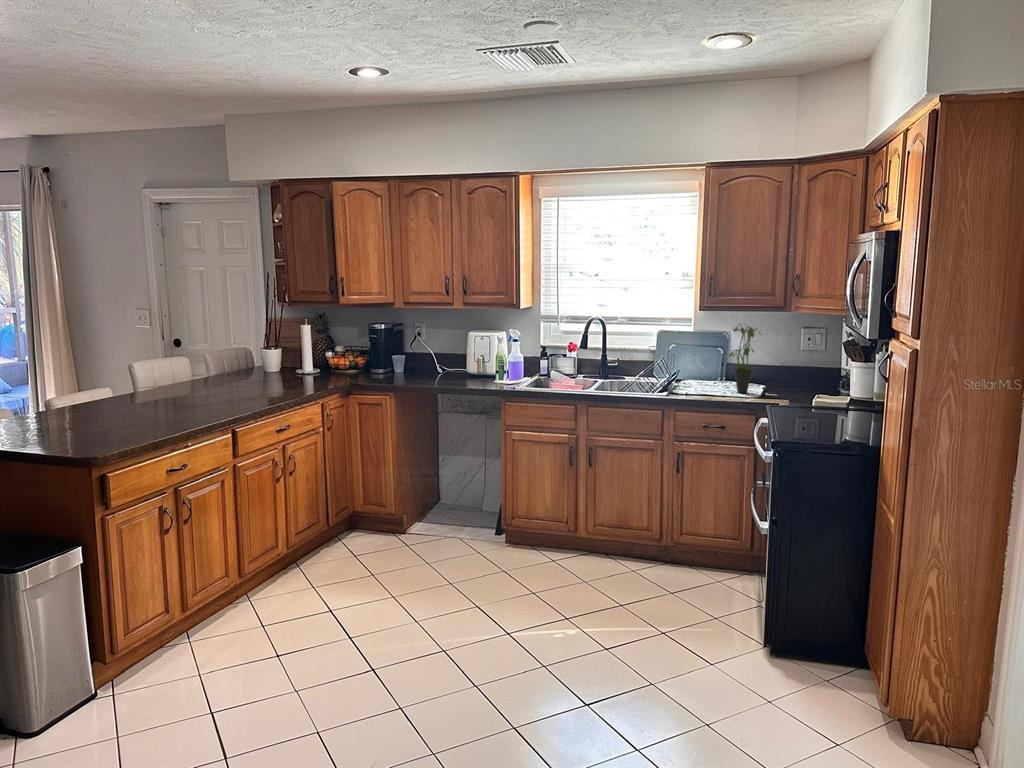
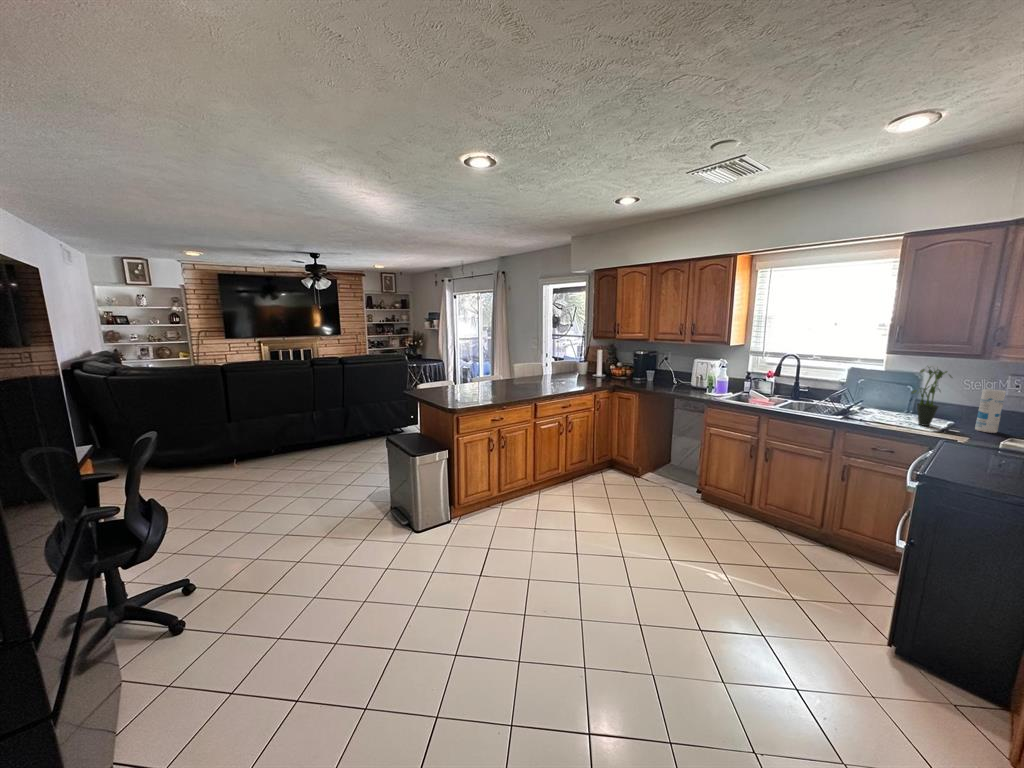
canister: none [781,346,801,393] -> present [975,389,1006,433]

